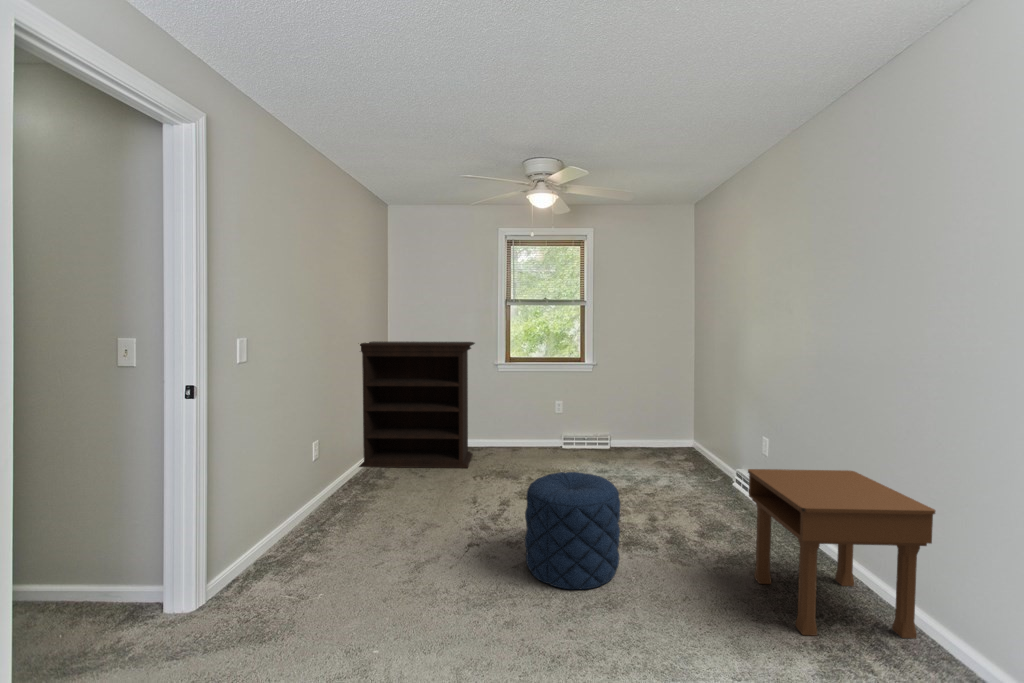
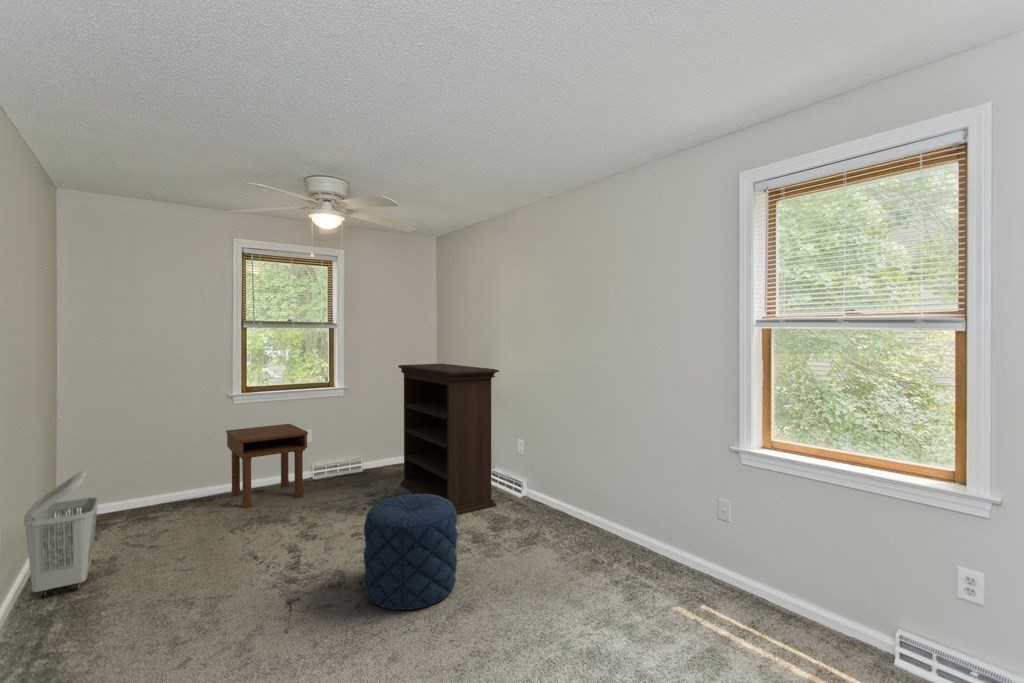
bookshelf: present [359,341,475,468] -> present [398,364,499,515]
laundry basket: none [335,410,383,494] -> present [24,471,99,597]
nightstand: present [748,469,935,639] -> present [226,424,308,508]

